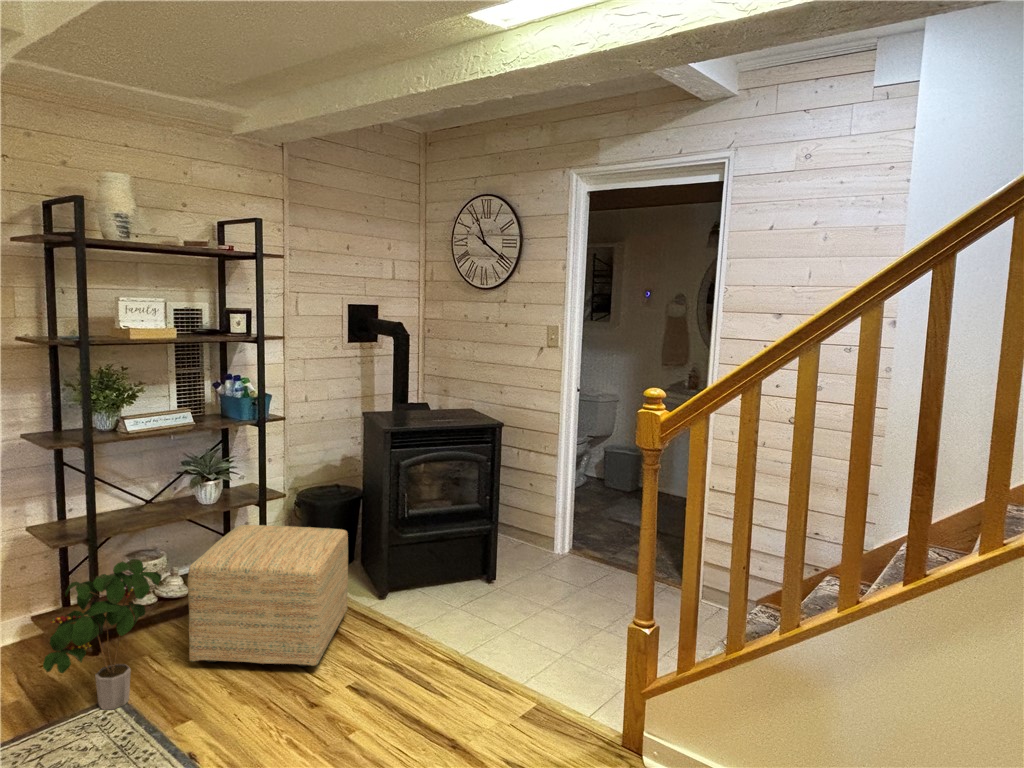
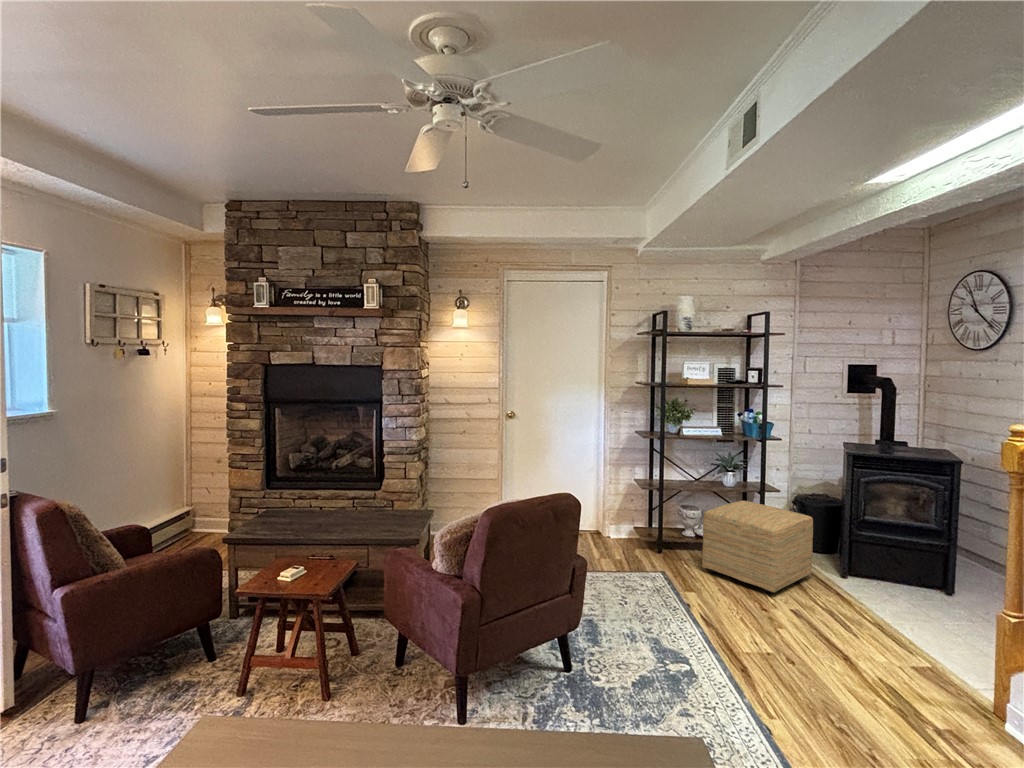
potted plant: present [43,559,161,710] -> none [629,499,690,575]

